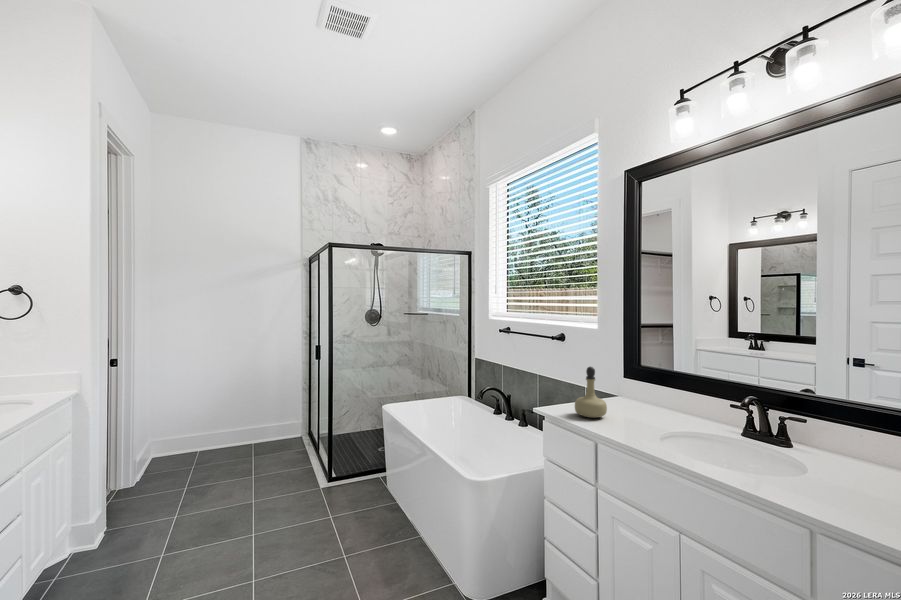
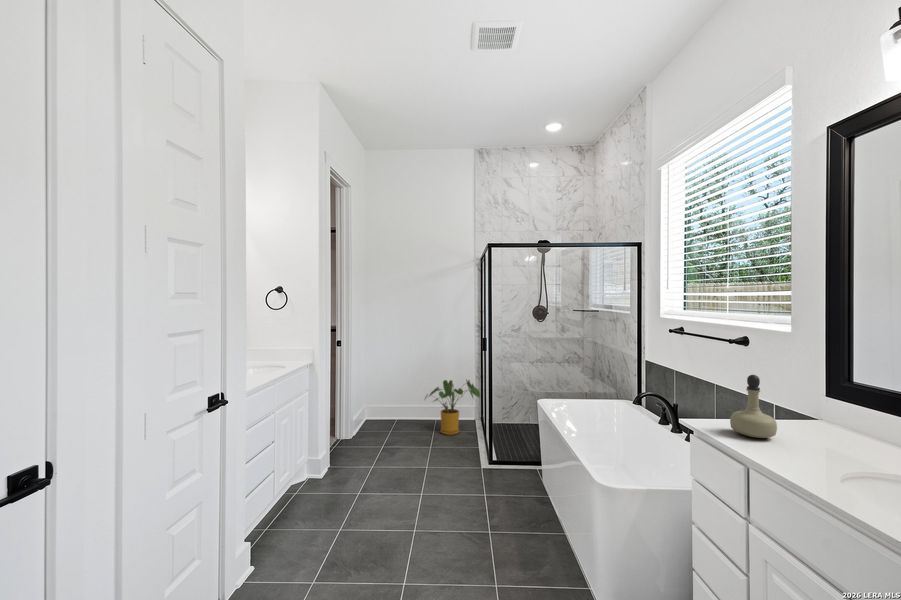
house plant: none [238,393,309,459] -> present [425,380,480,435]

